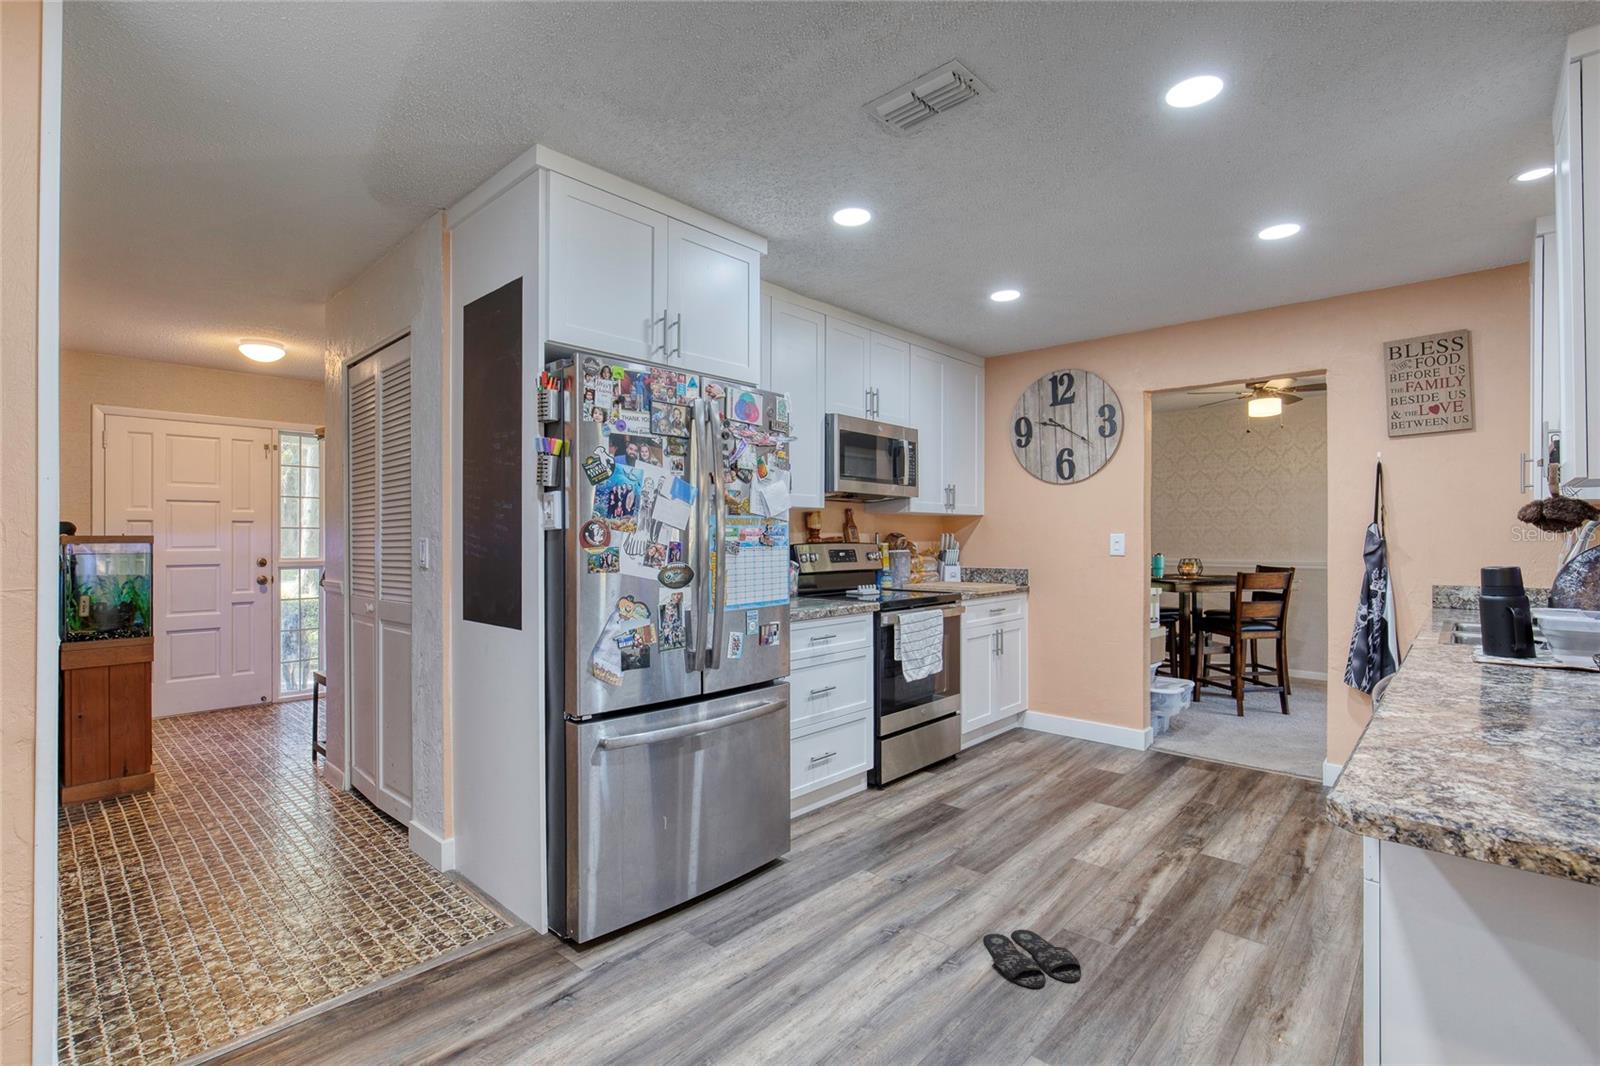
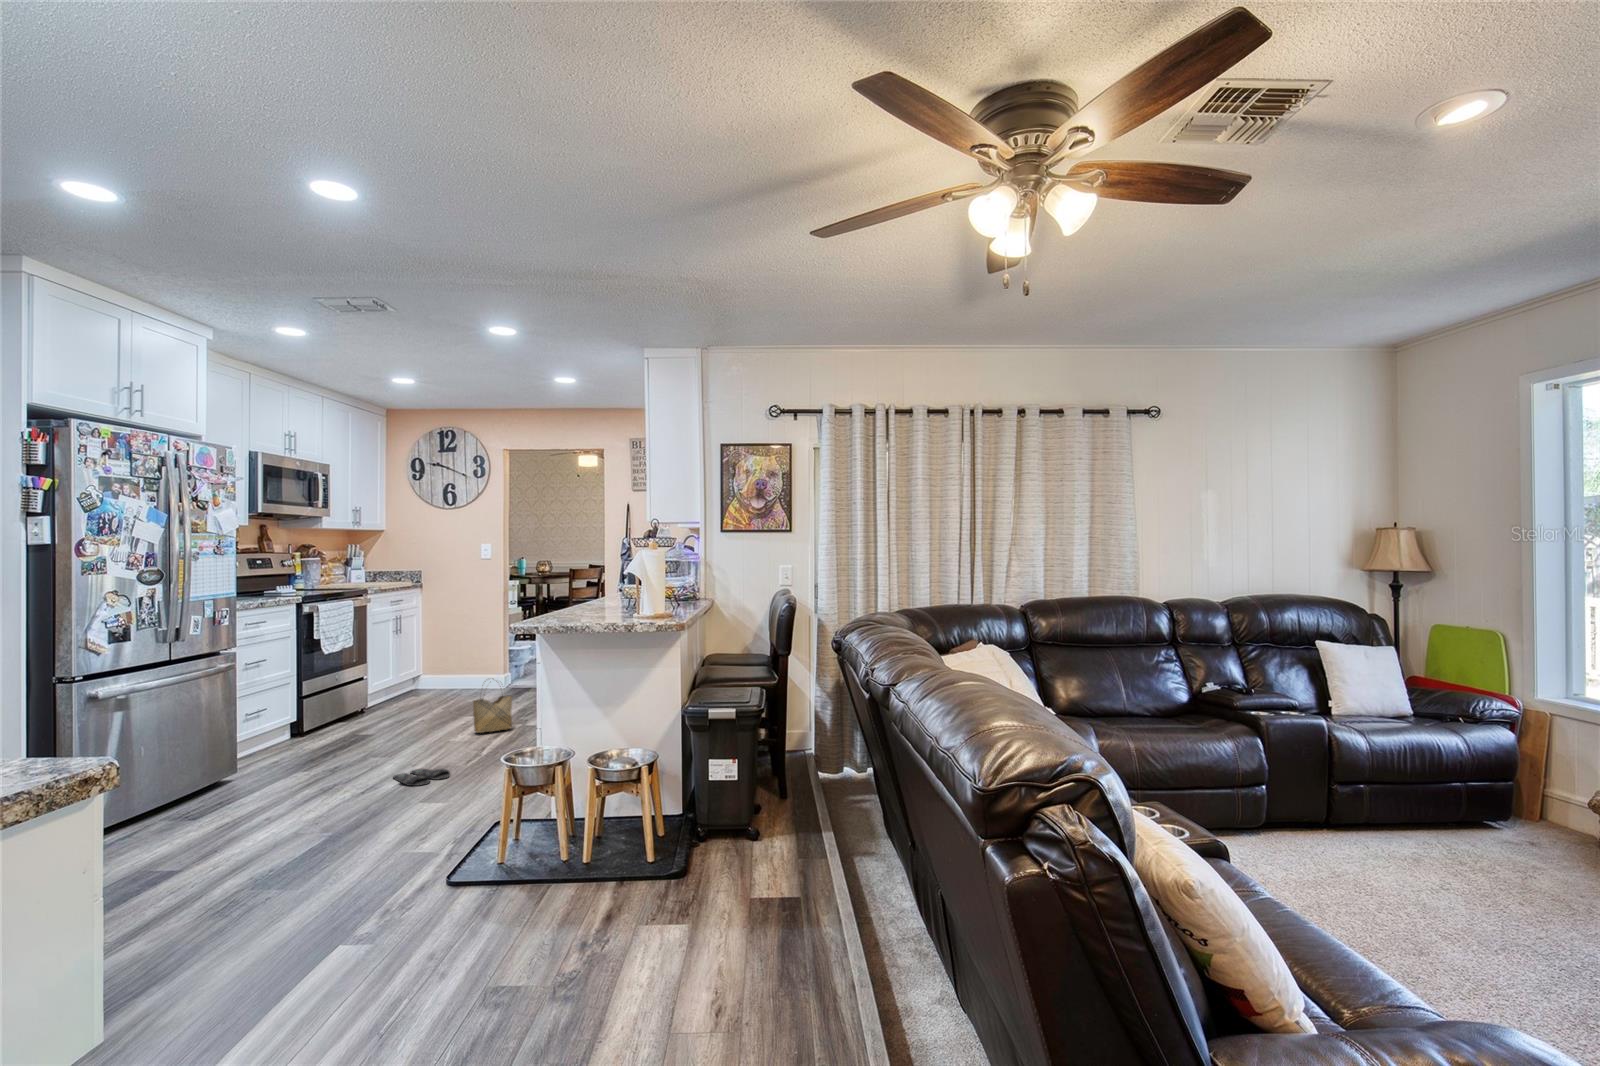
woven basket: none [1110,762,1180,862] -> present [473,696,512,733]

